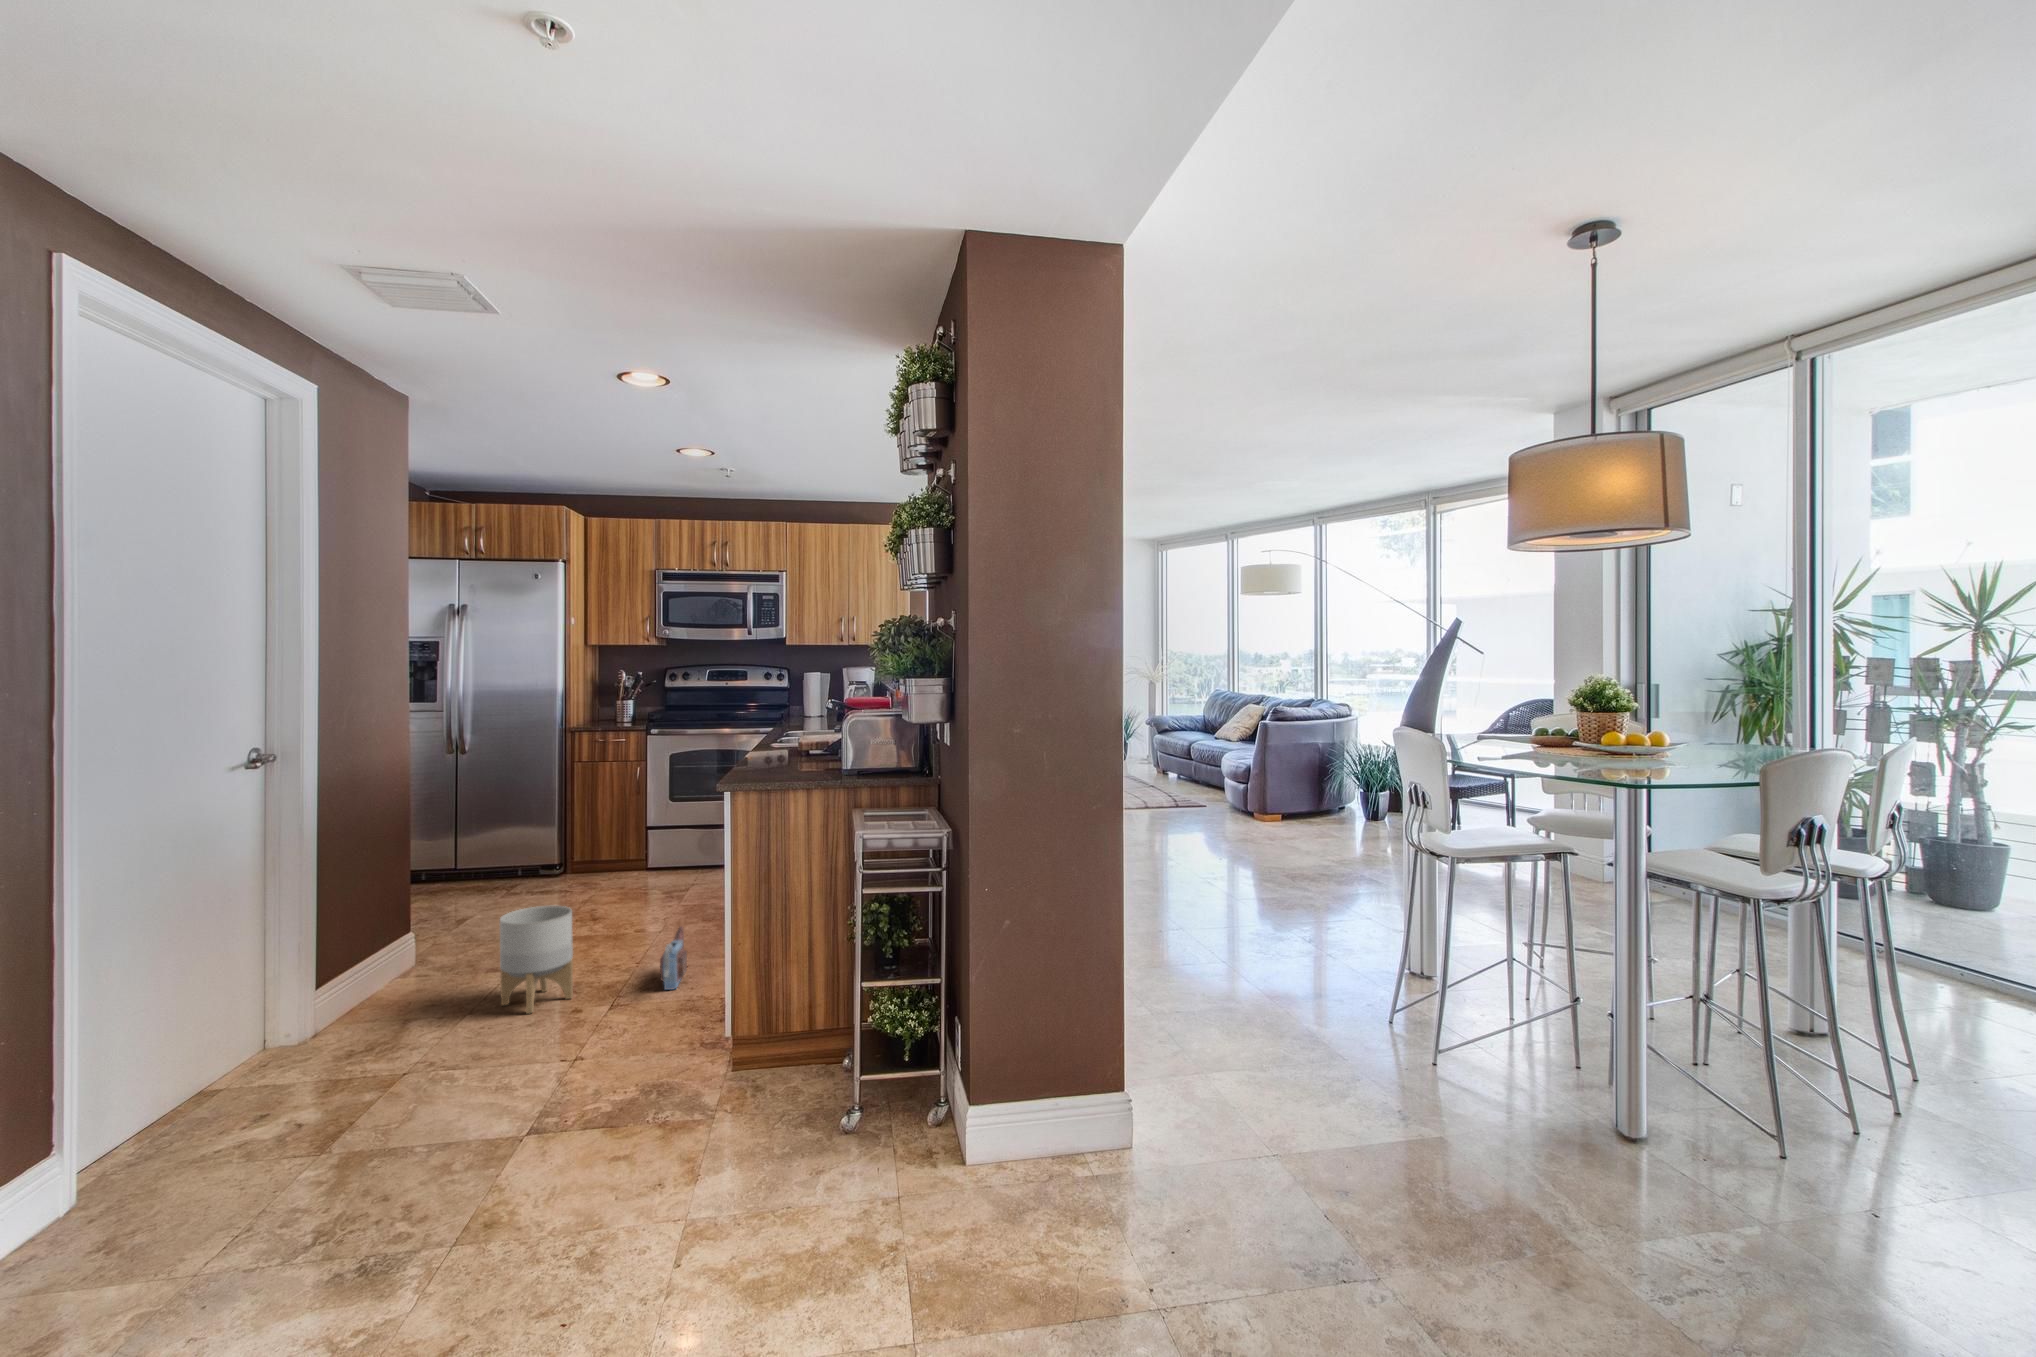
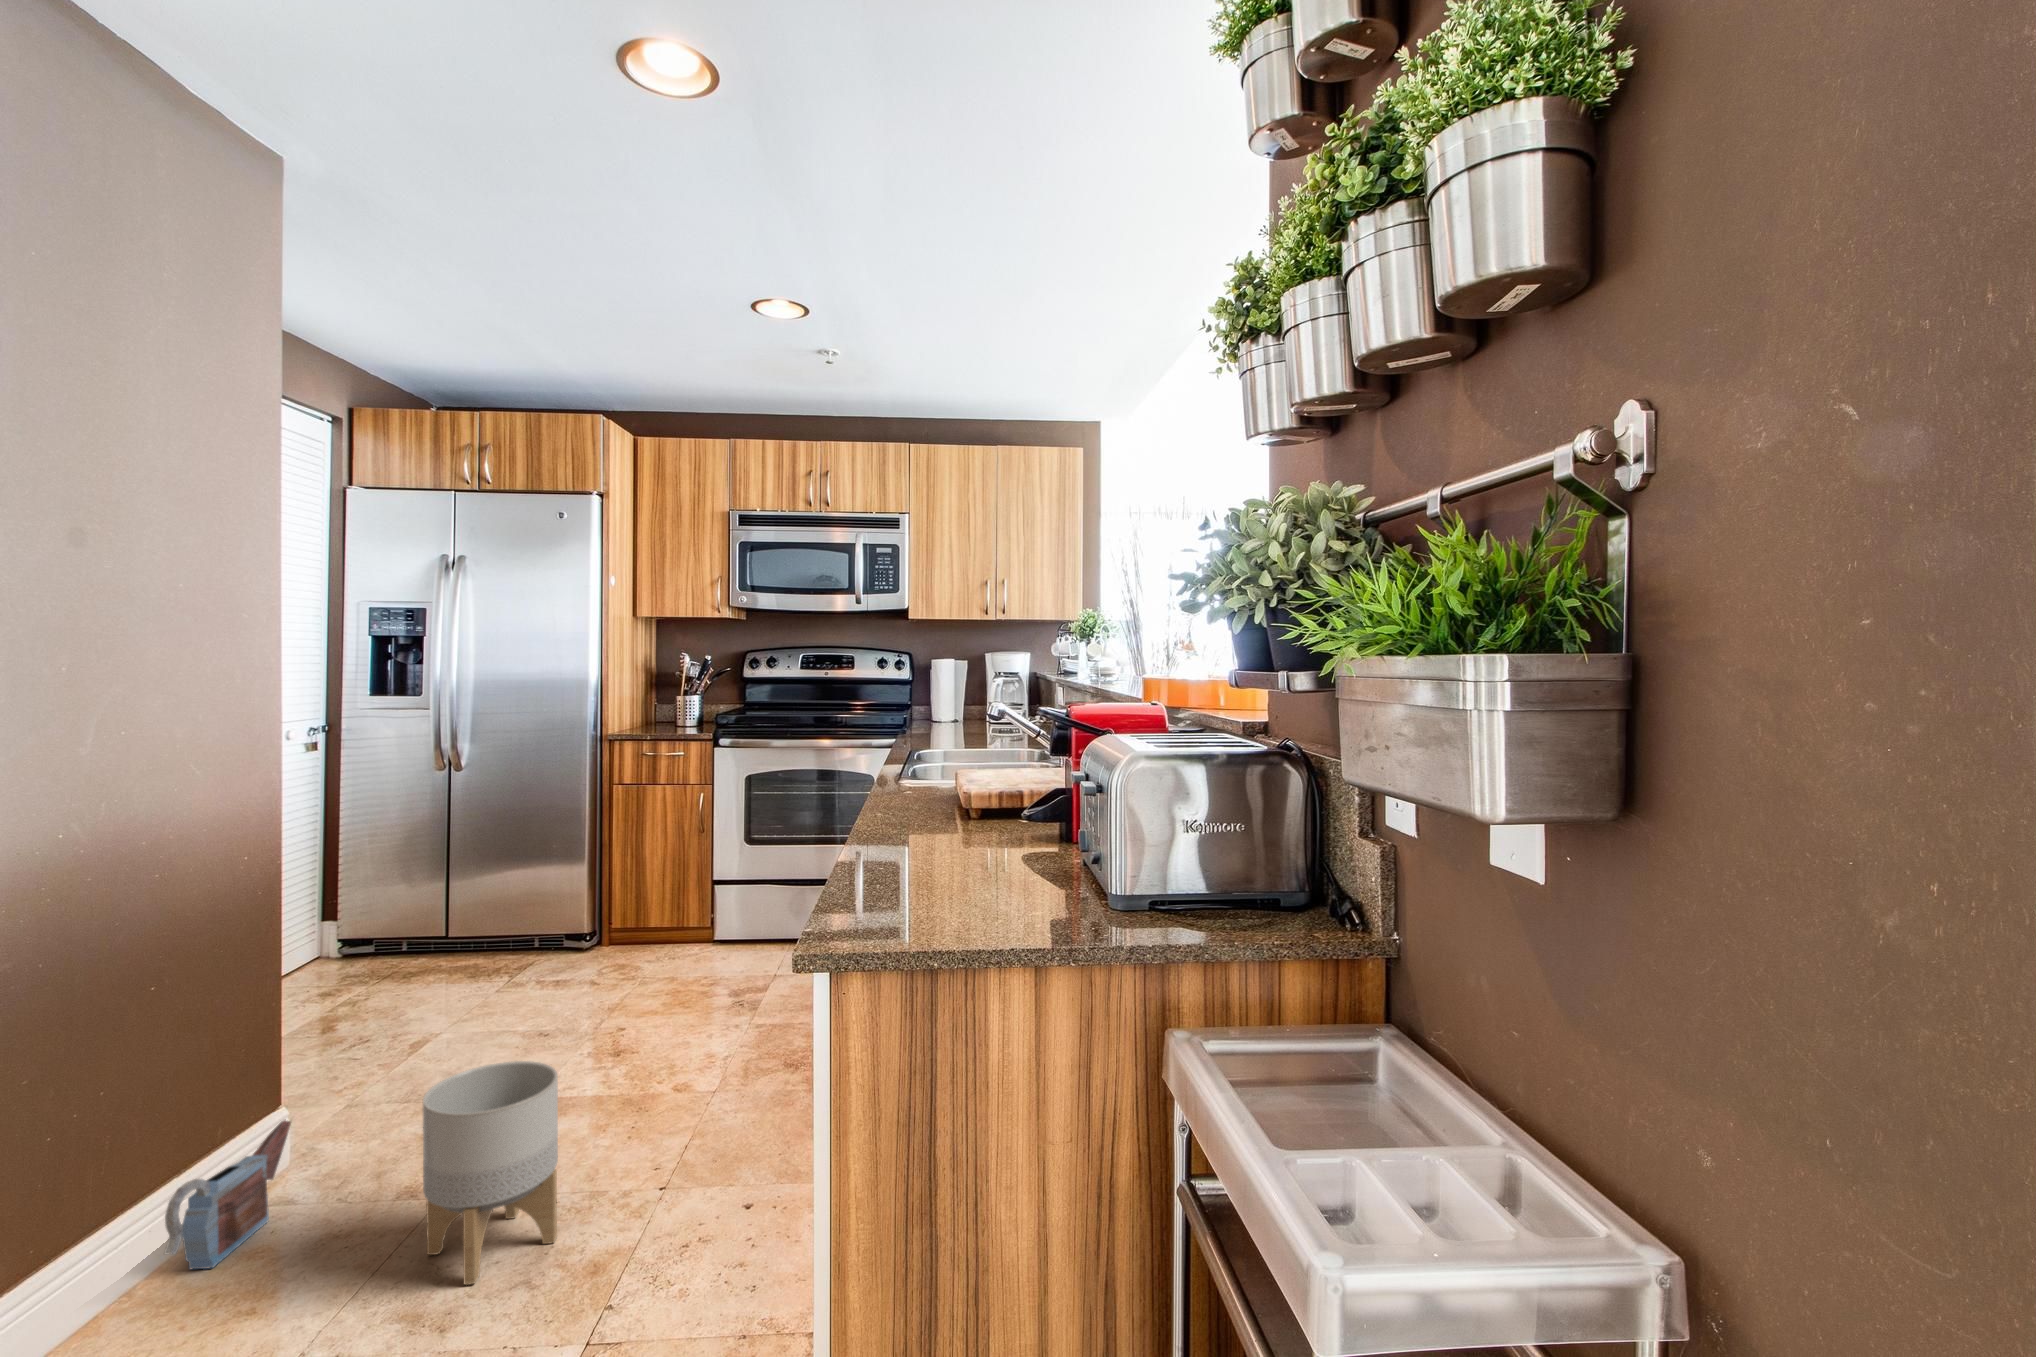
watering can: present [660,927,687,990] -> present [164,1120,291,1269]

